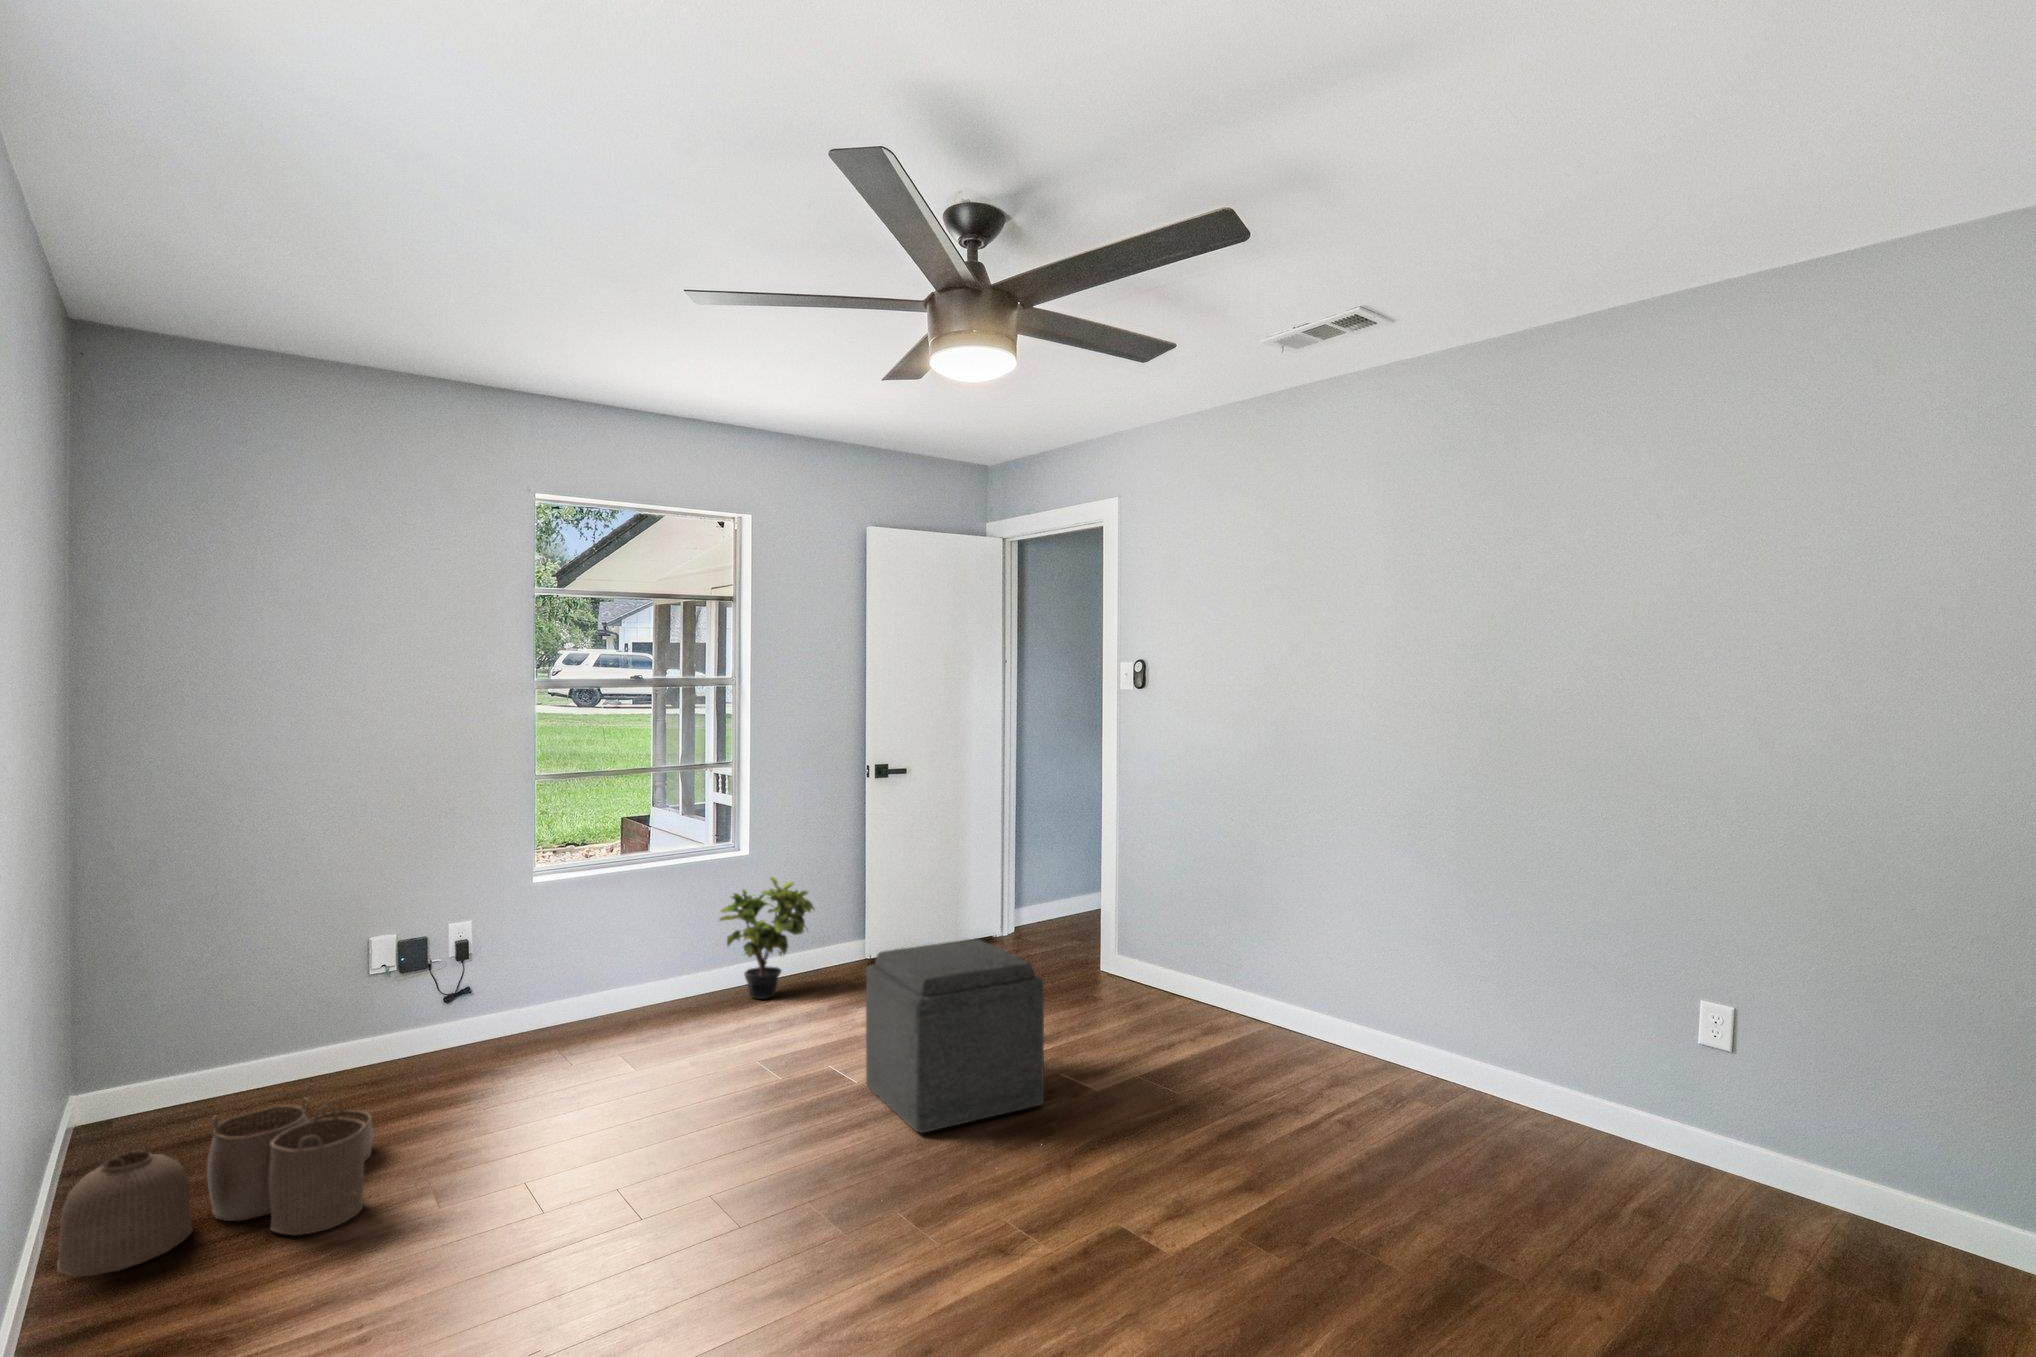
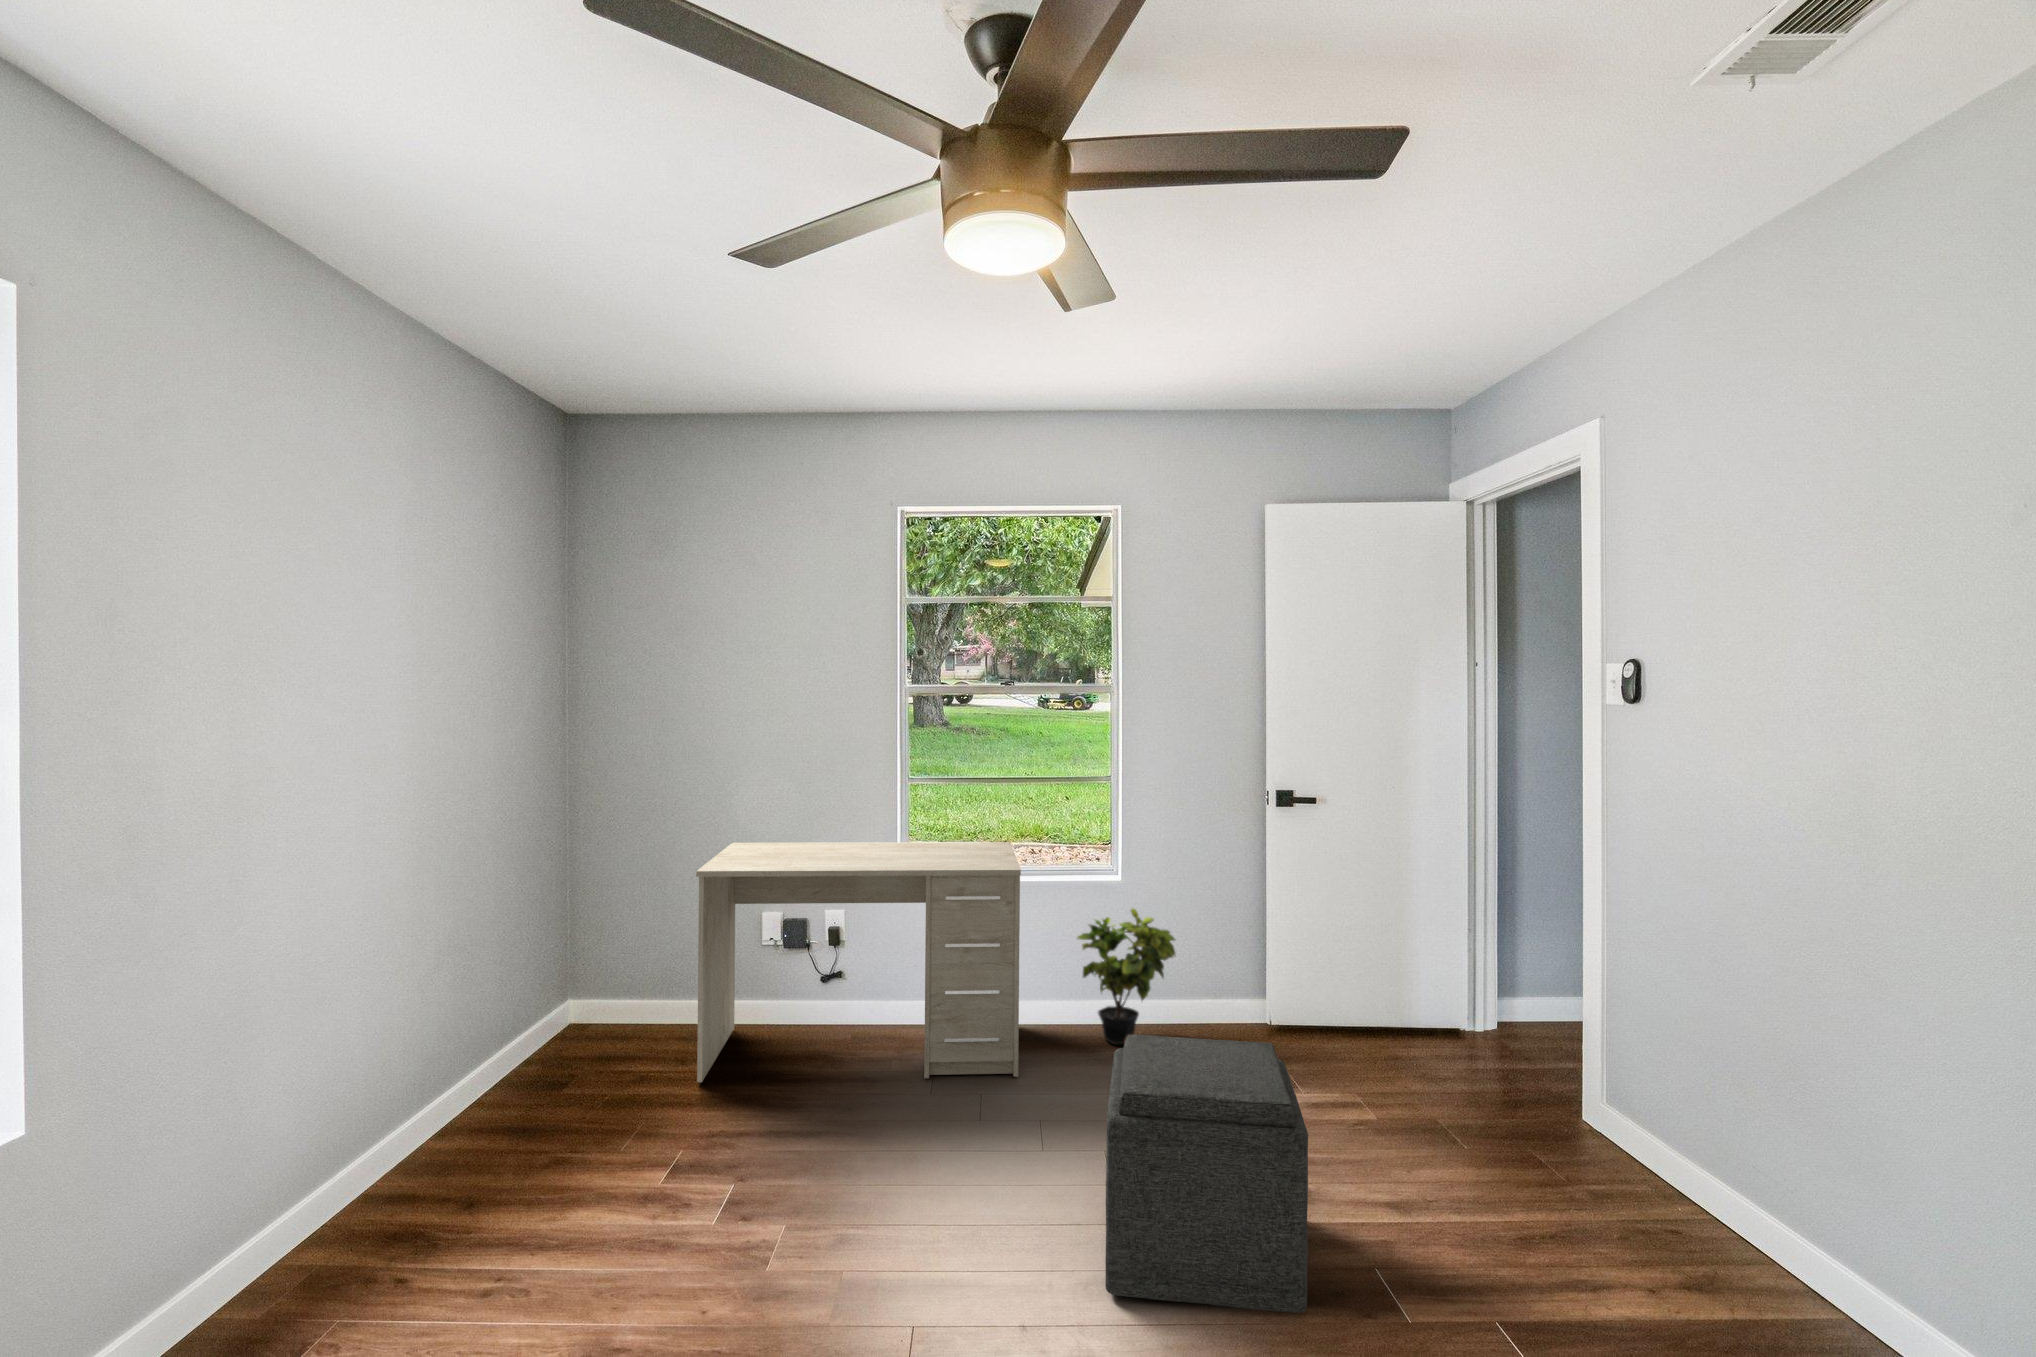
desk: none [339,830,710,1119] -> present [696,842,1021,1083]
woven basket: present [57,1098,373,1276] -> none [415,1057,673,1188]

